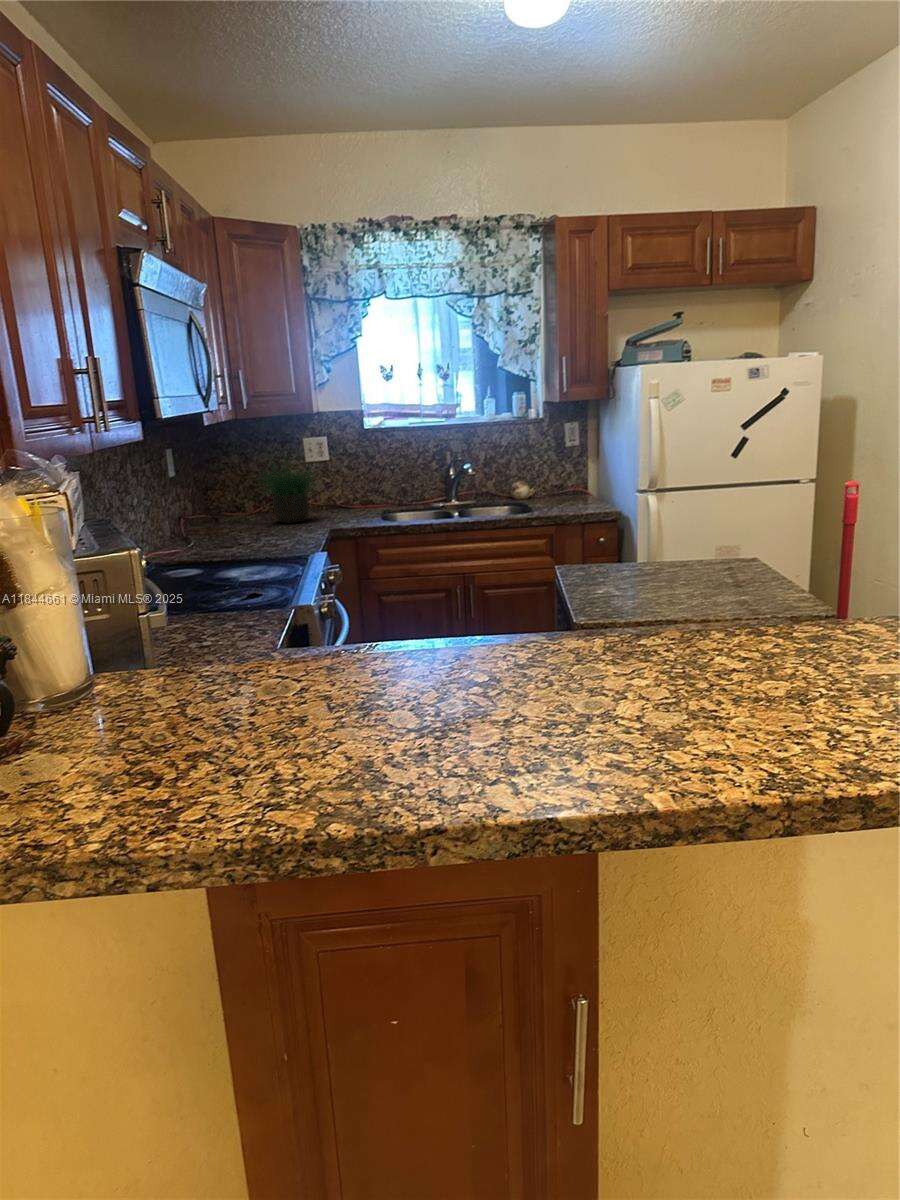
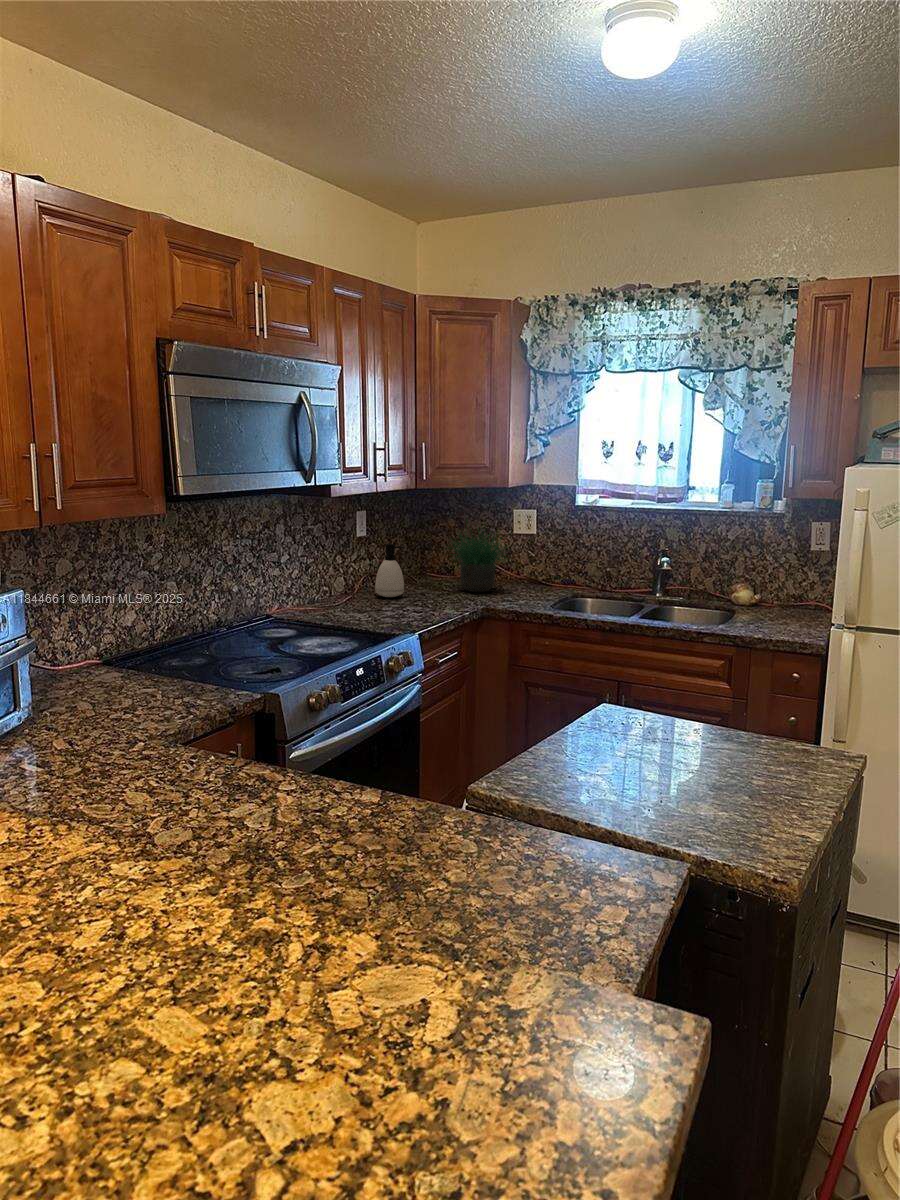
soap dispenser: none [203,482,235,538] -> present [375,543,404,597]

